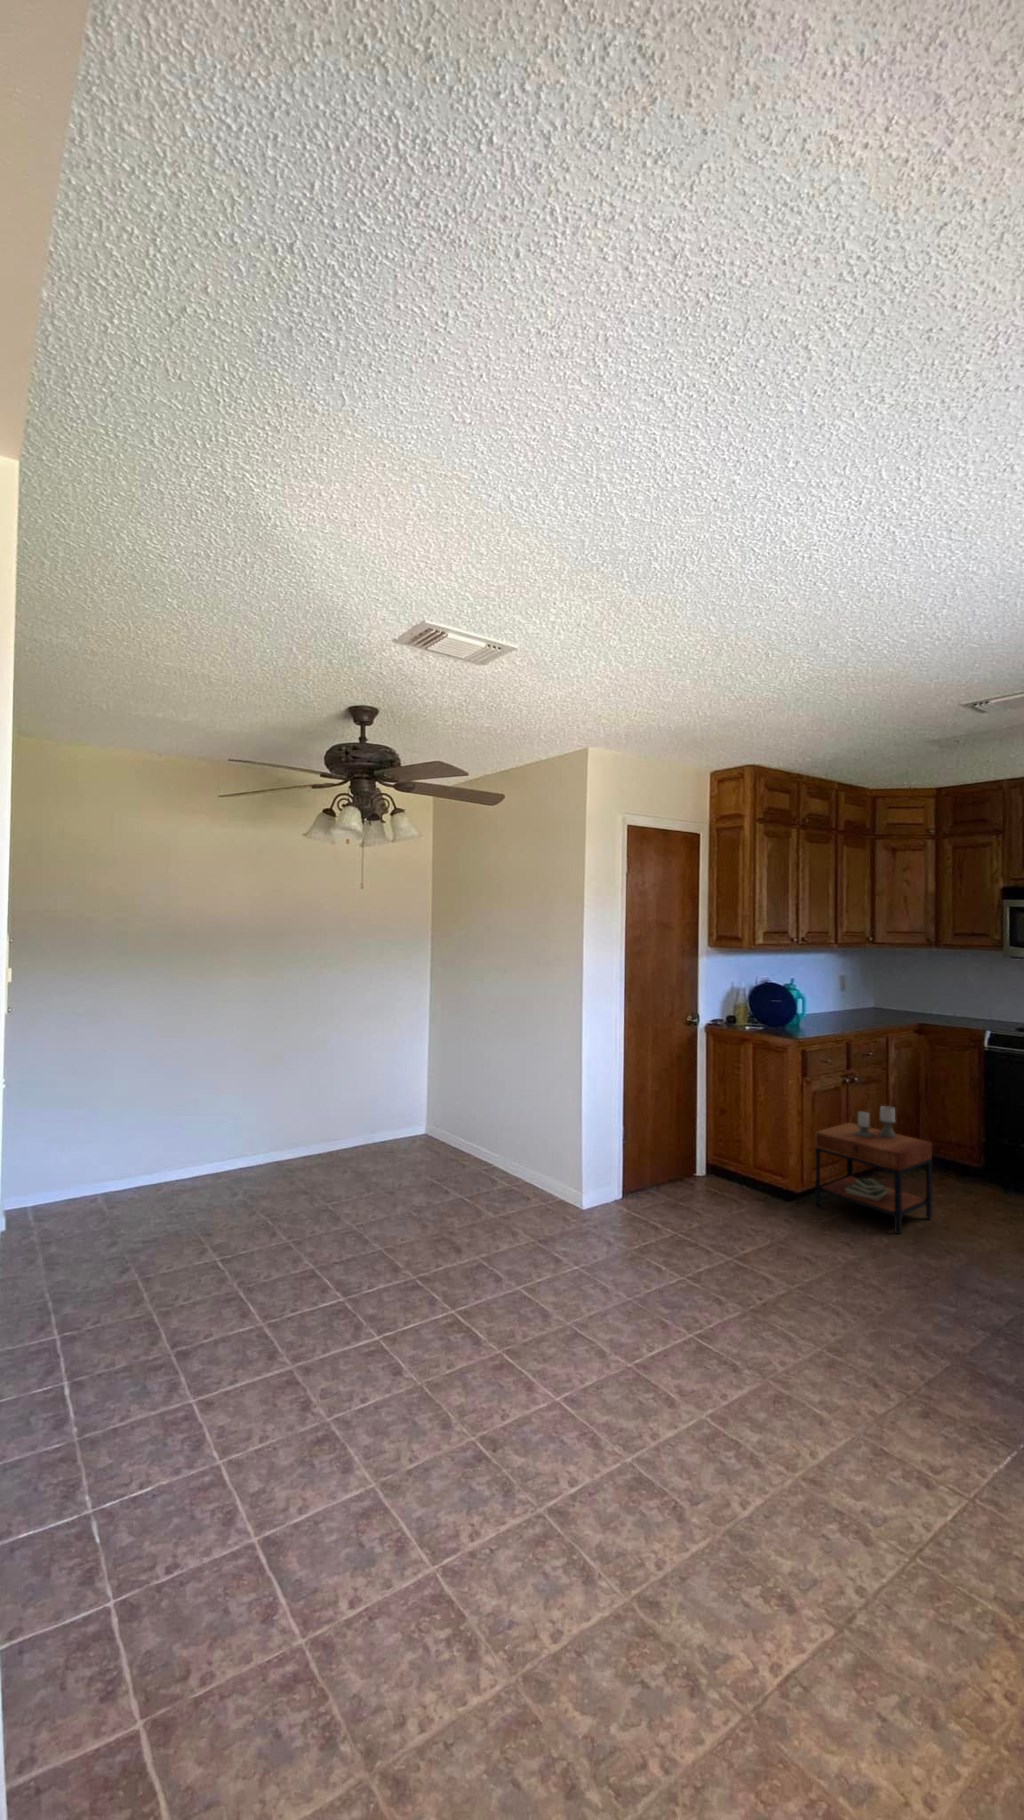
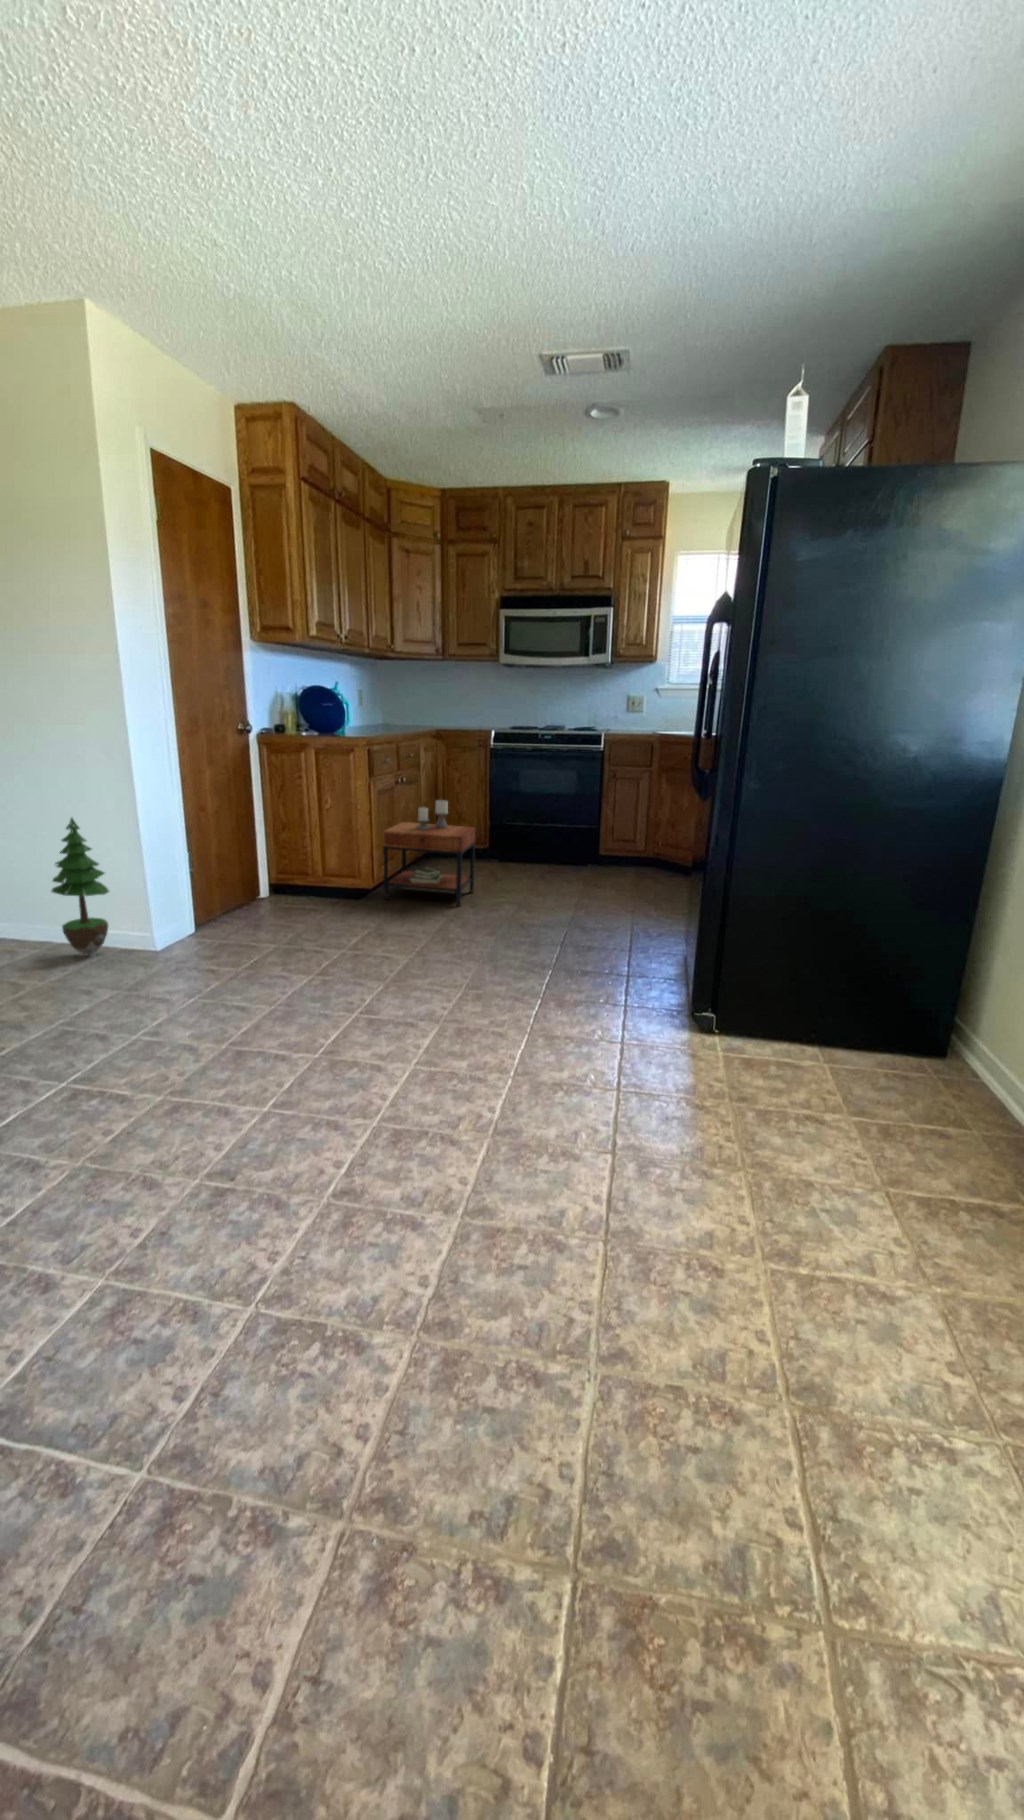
potted tree: none [516,1092,556,1203] -> present [52,818,109,955]

